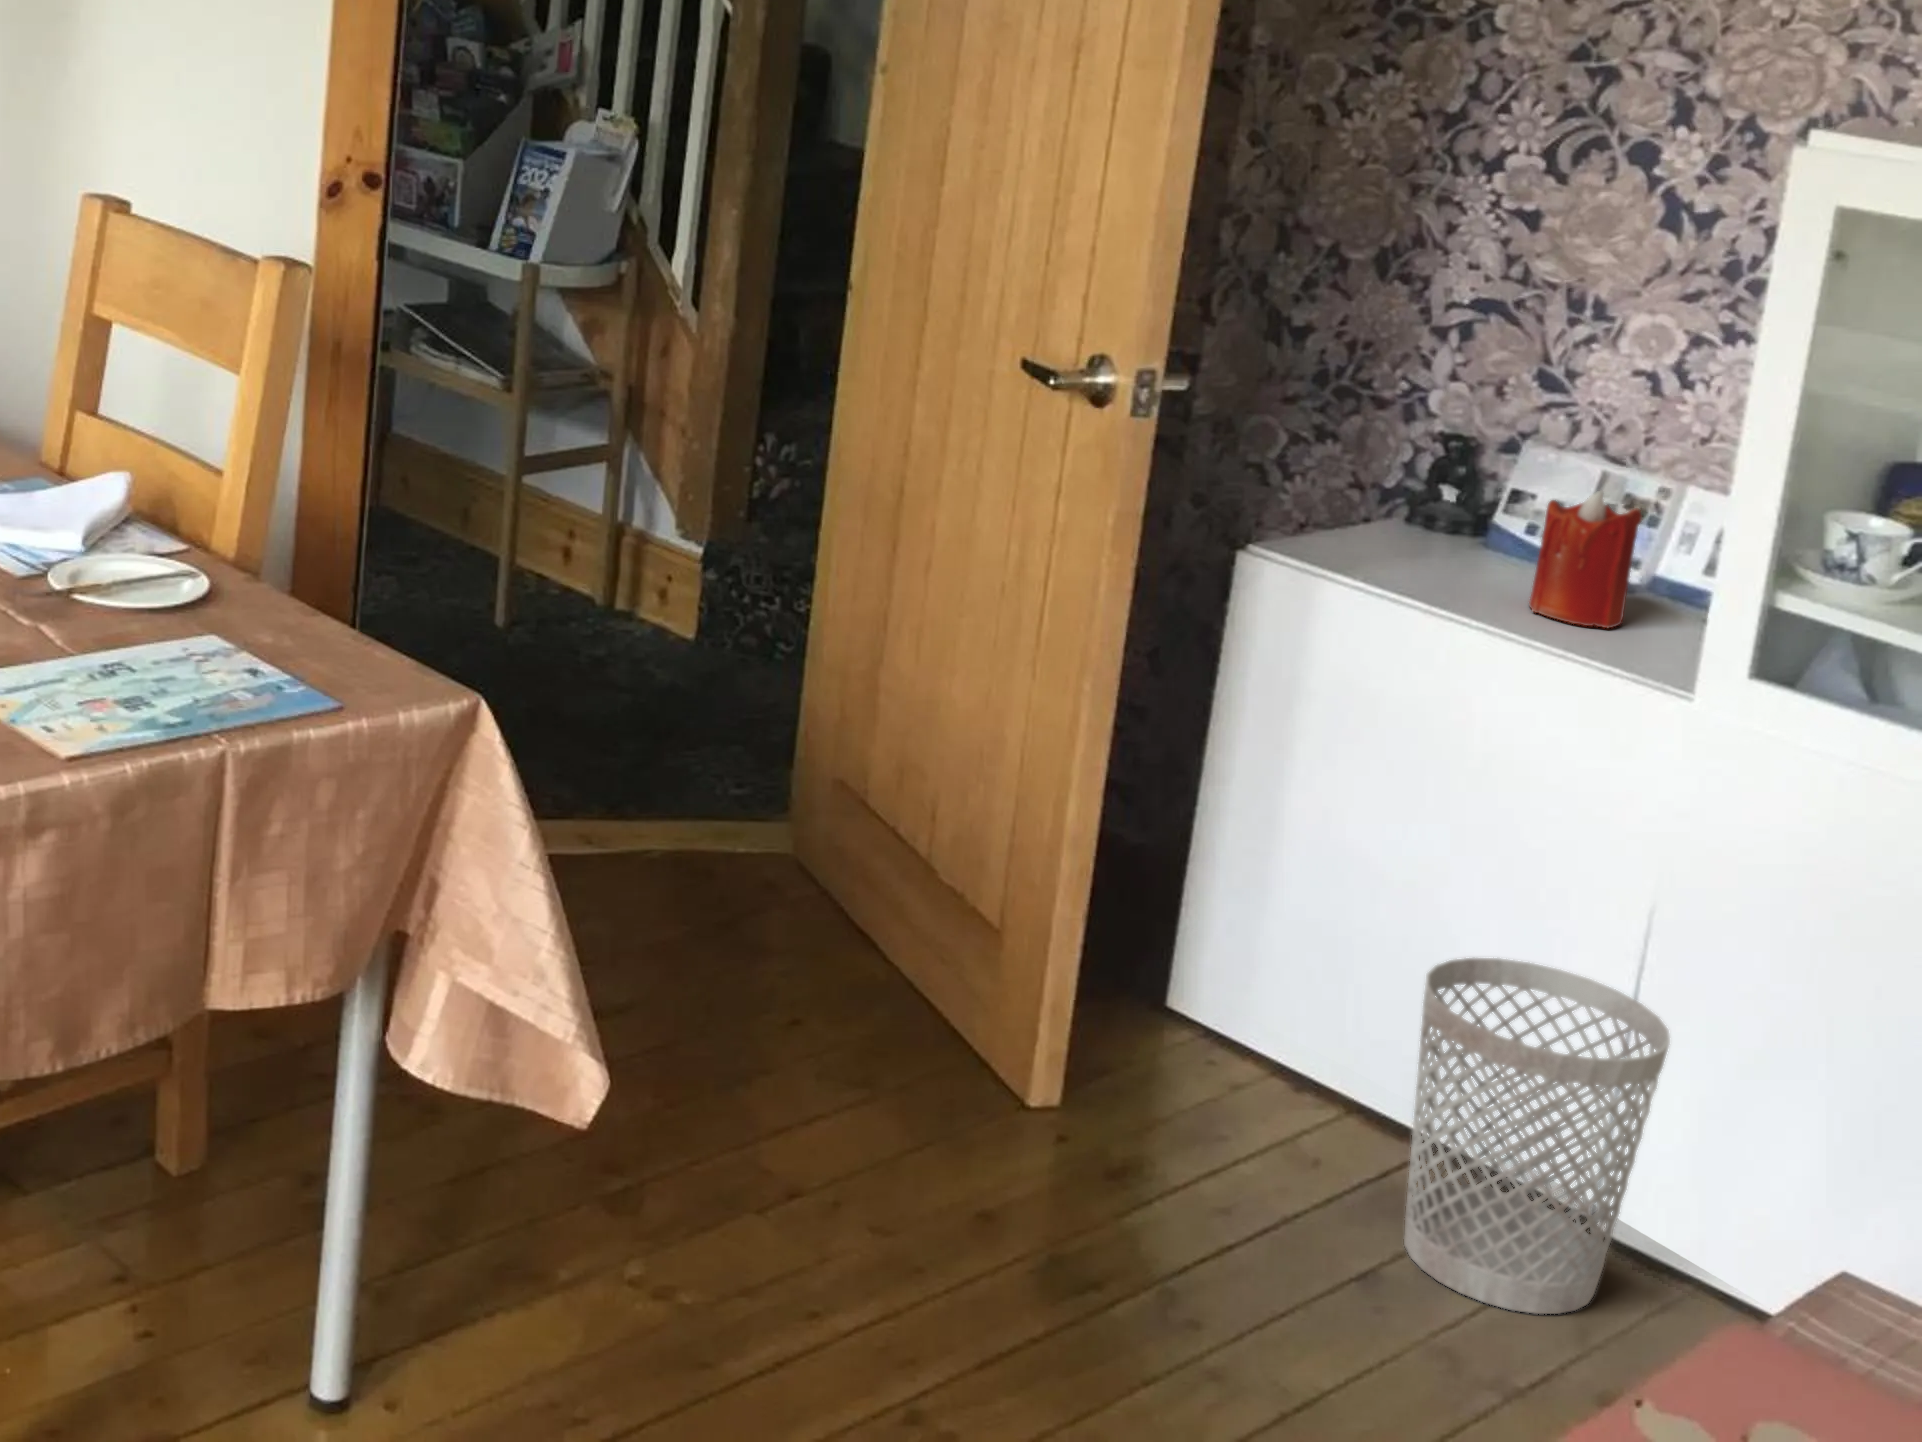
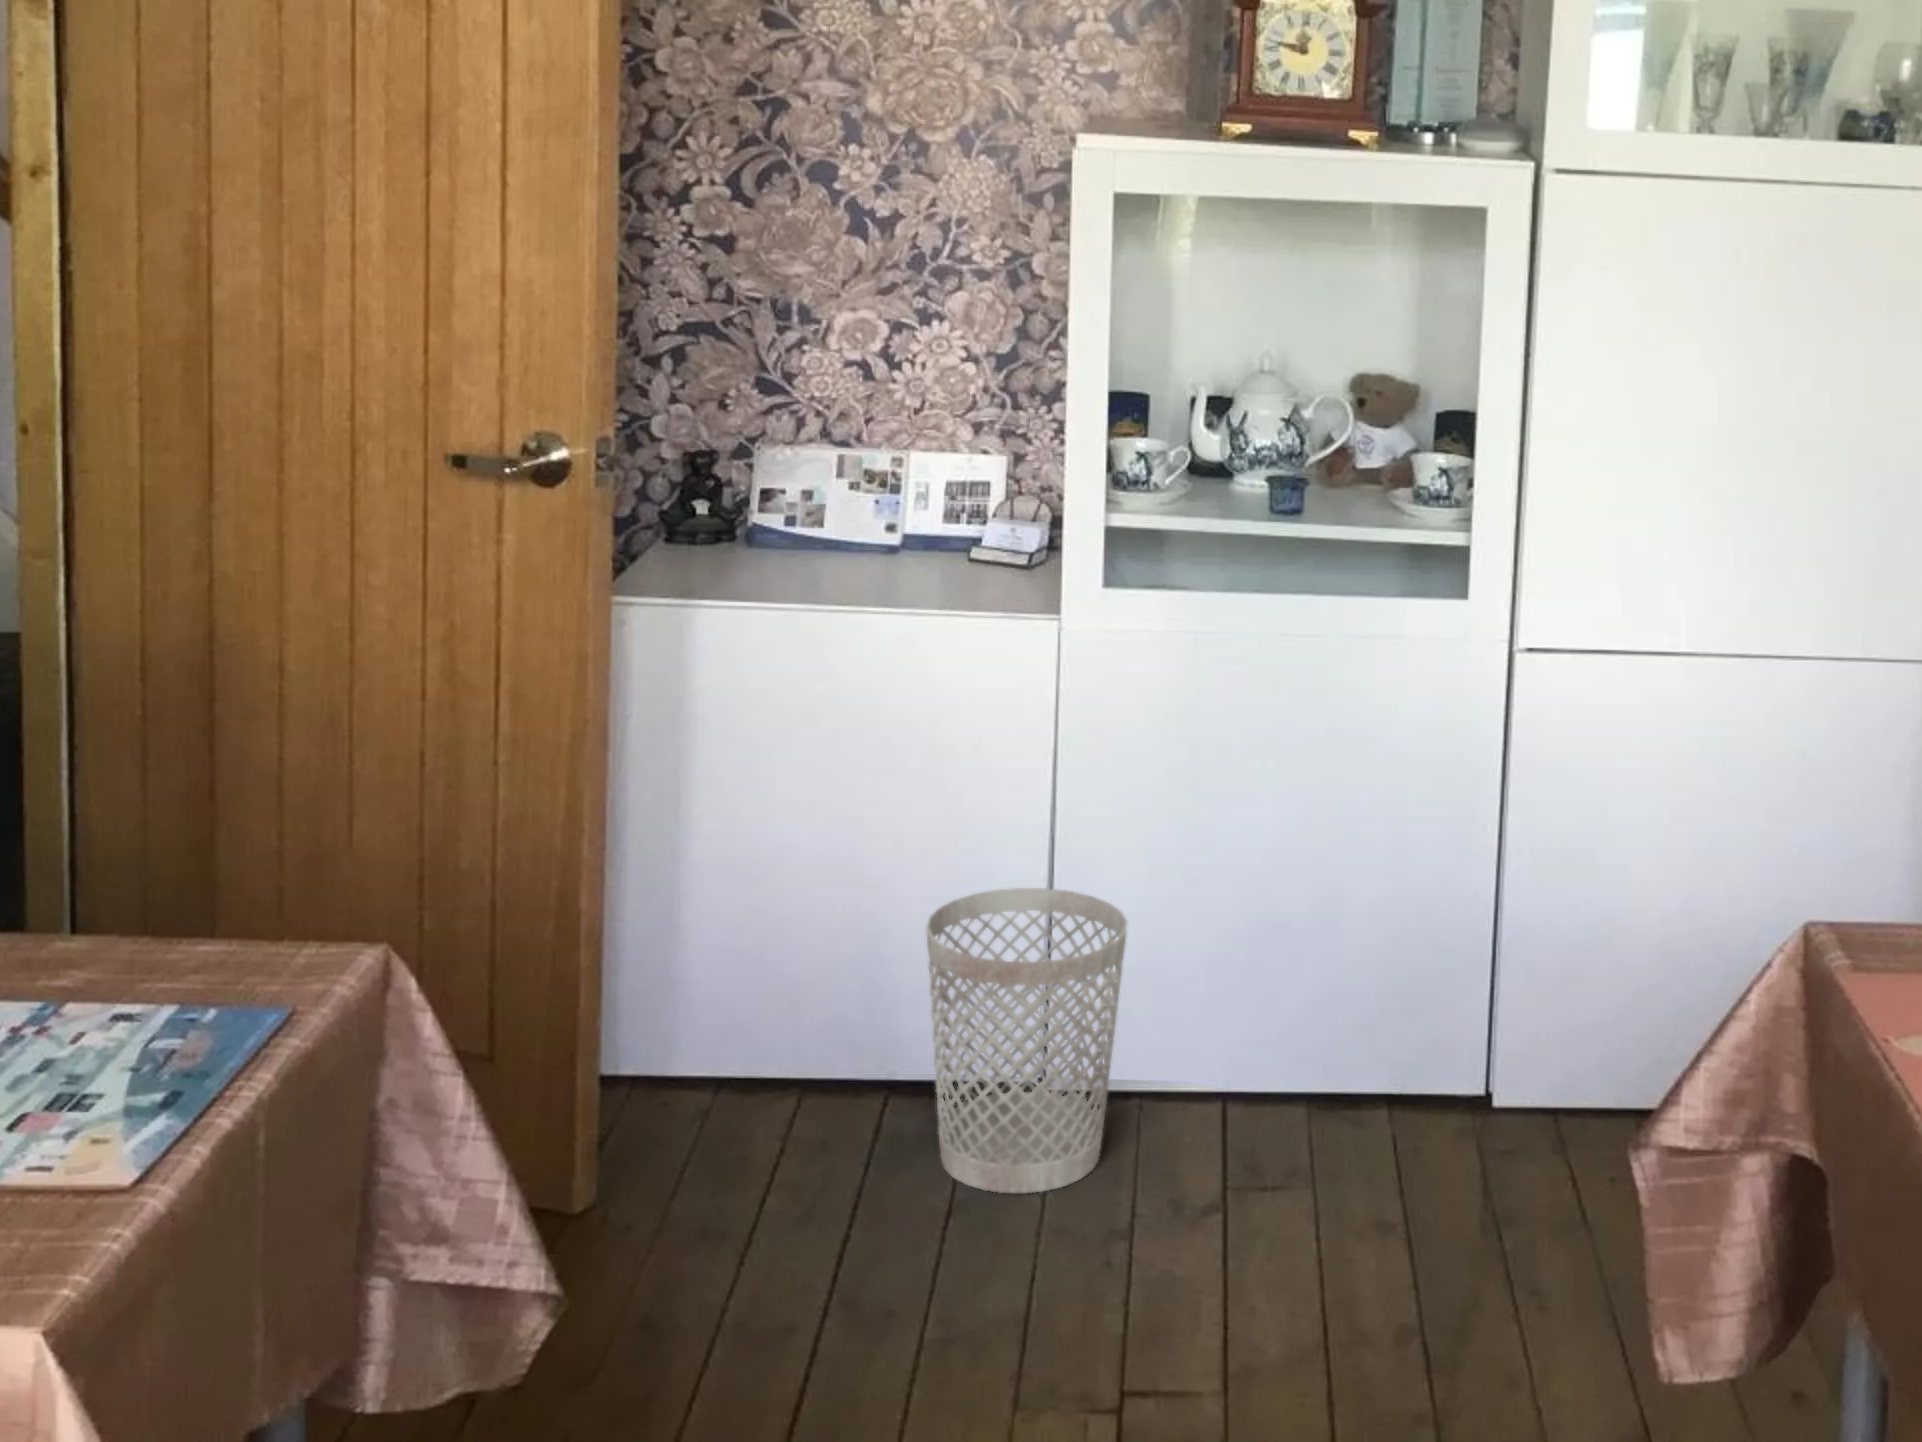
candle: present [1529,491,1642,628] -> none [868,473,948,594]

